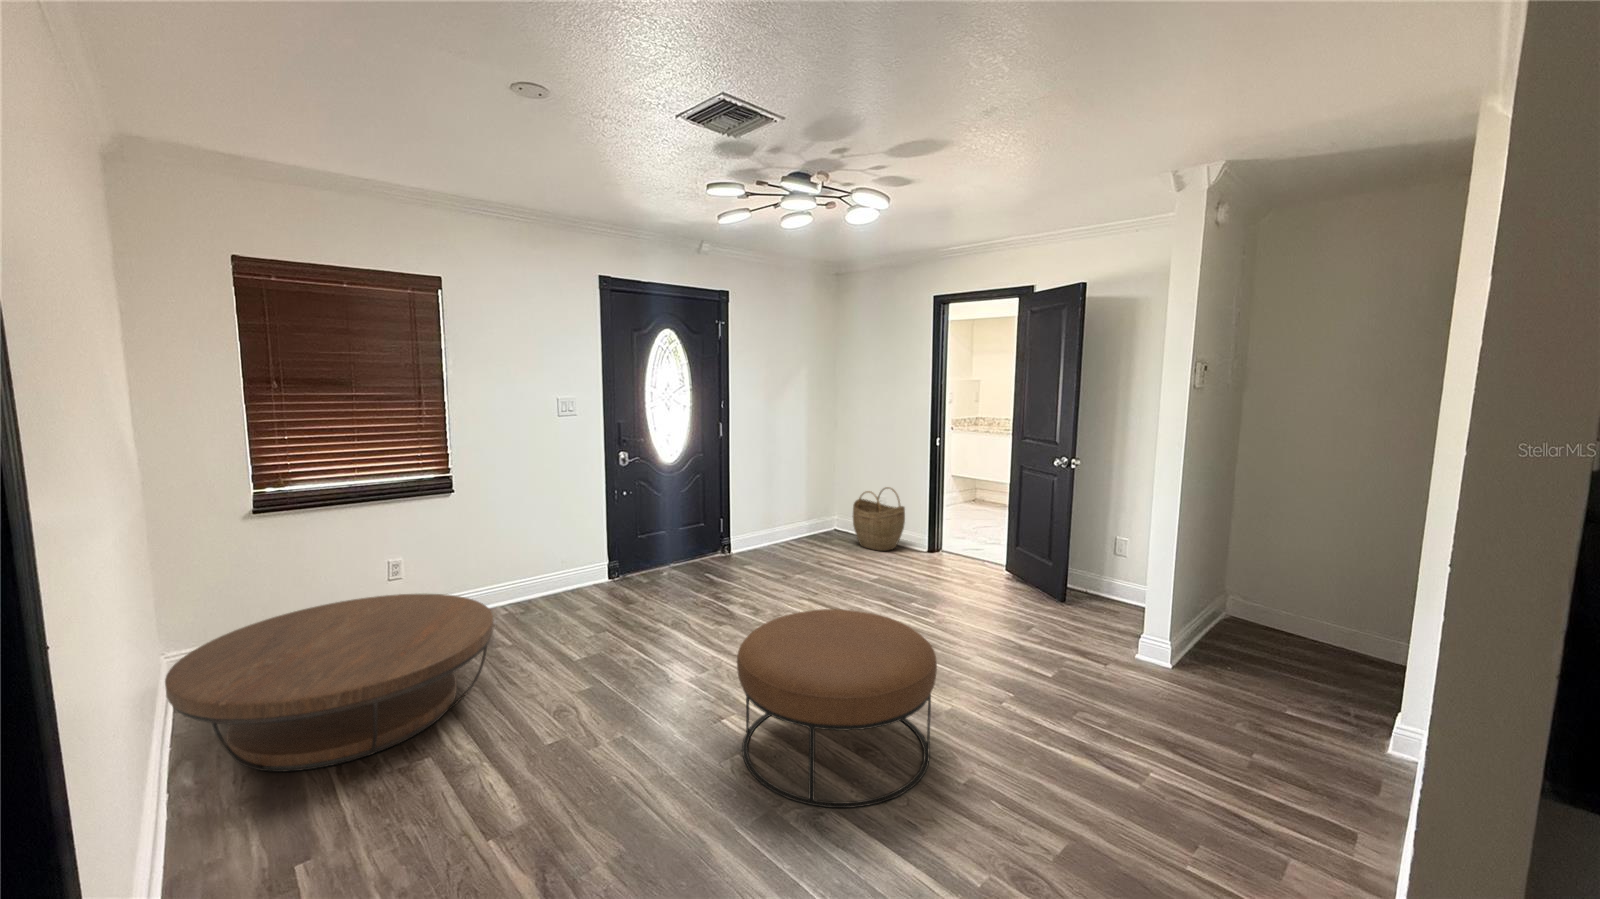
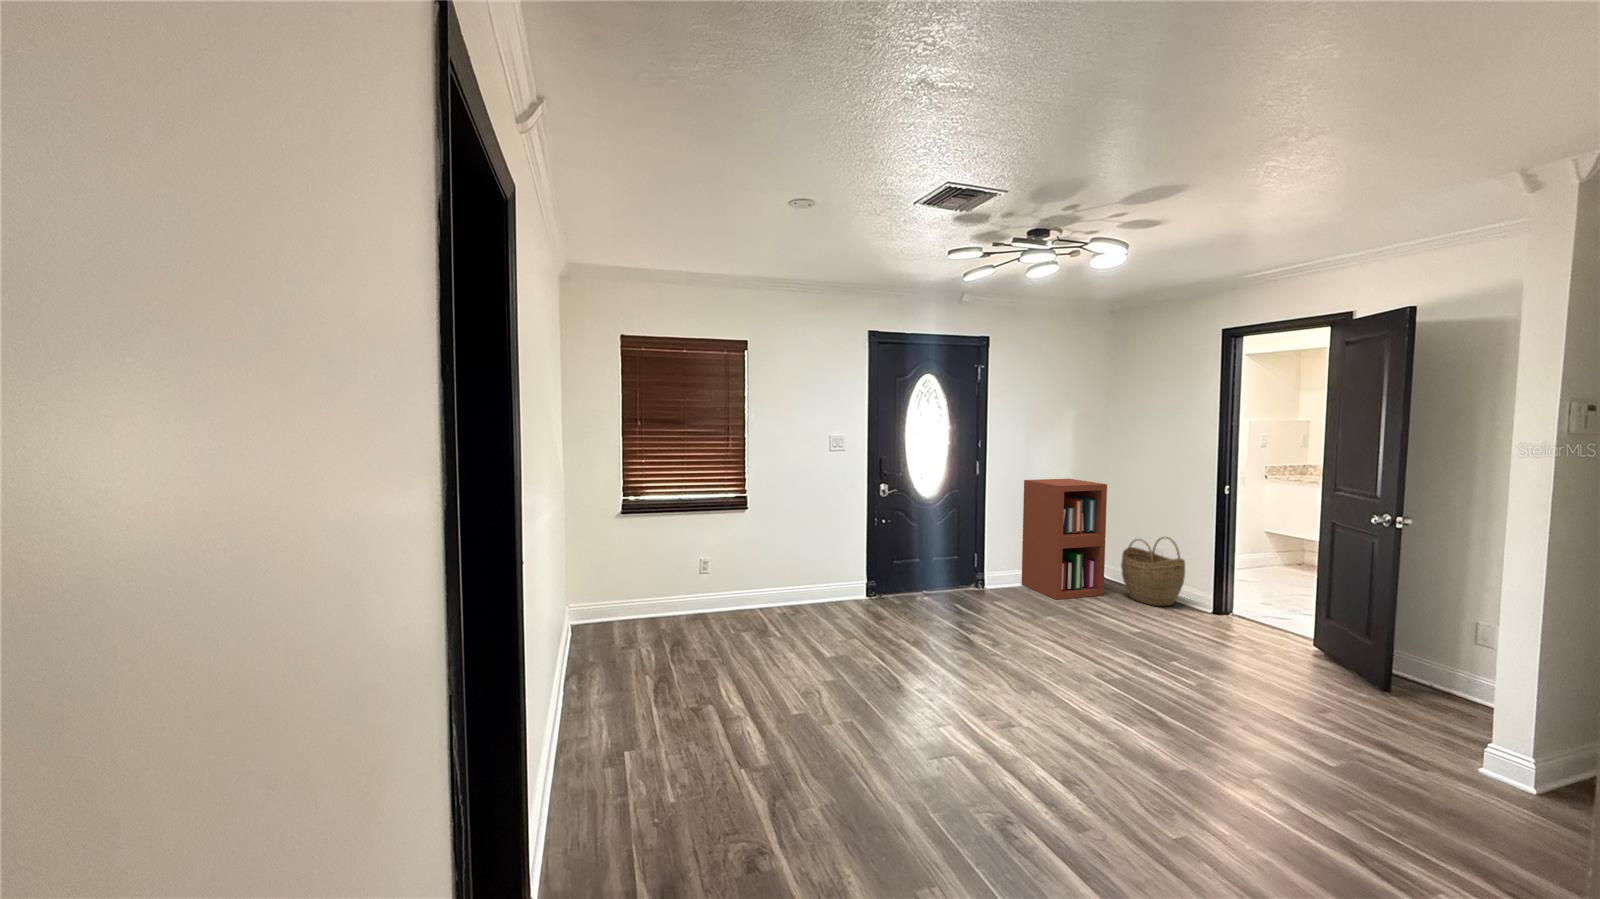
bookshelf: none [764,438,840,556] -> present [1022,479,1107,600]
coffee table: present [165,594,494,772] -> none [567,583,765,696]
ottoman: present [737,609,937,808] -> none [948,641,1151,829]

